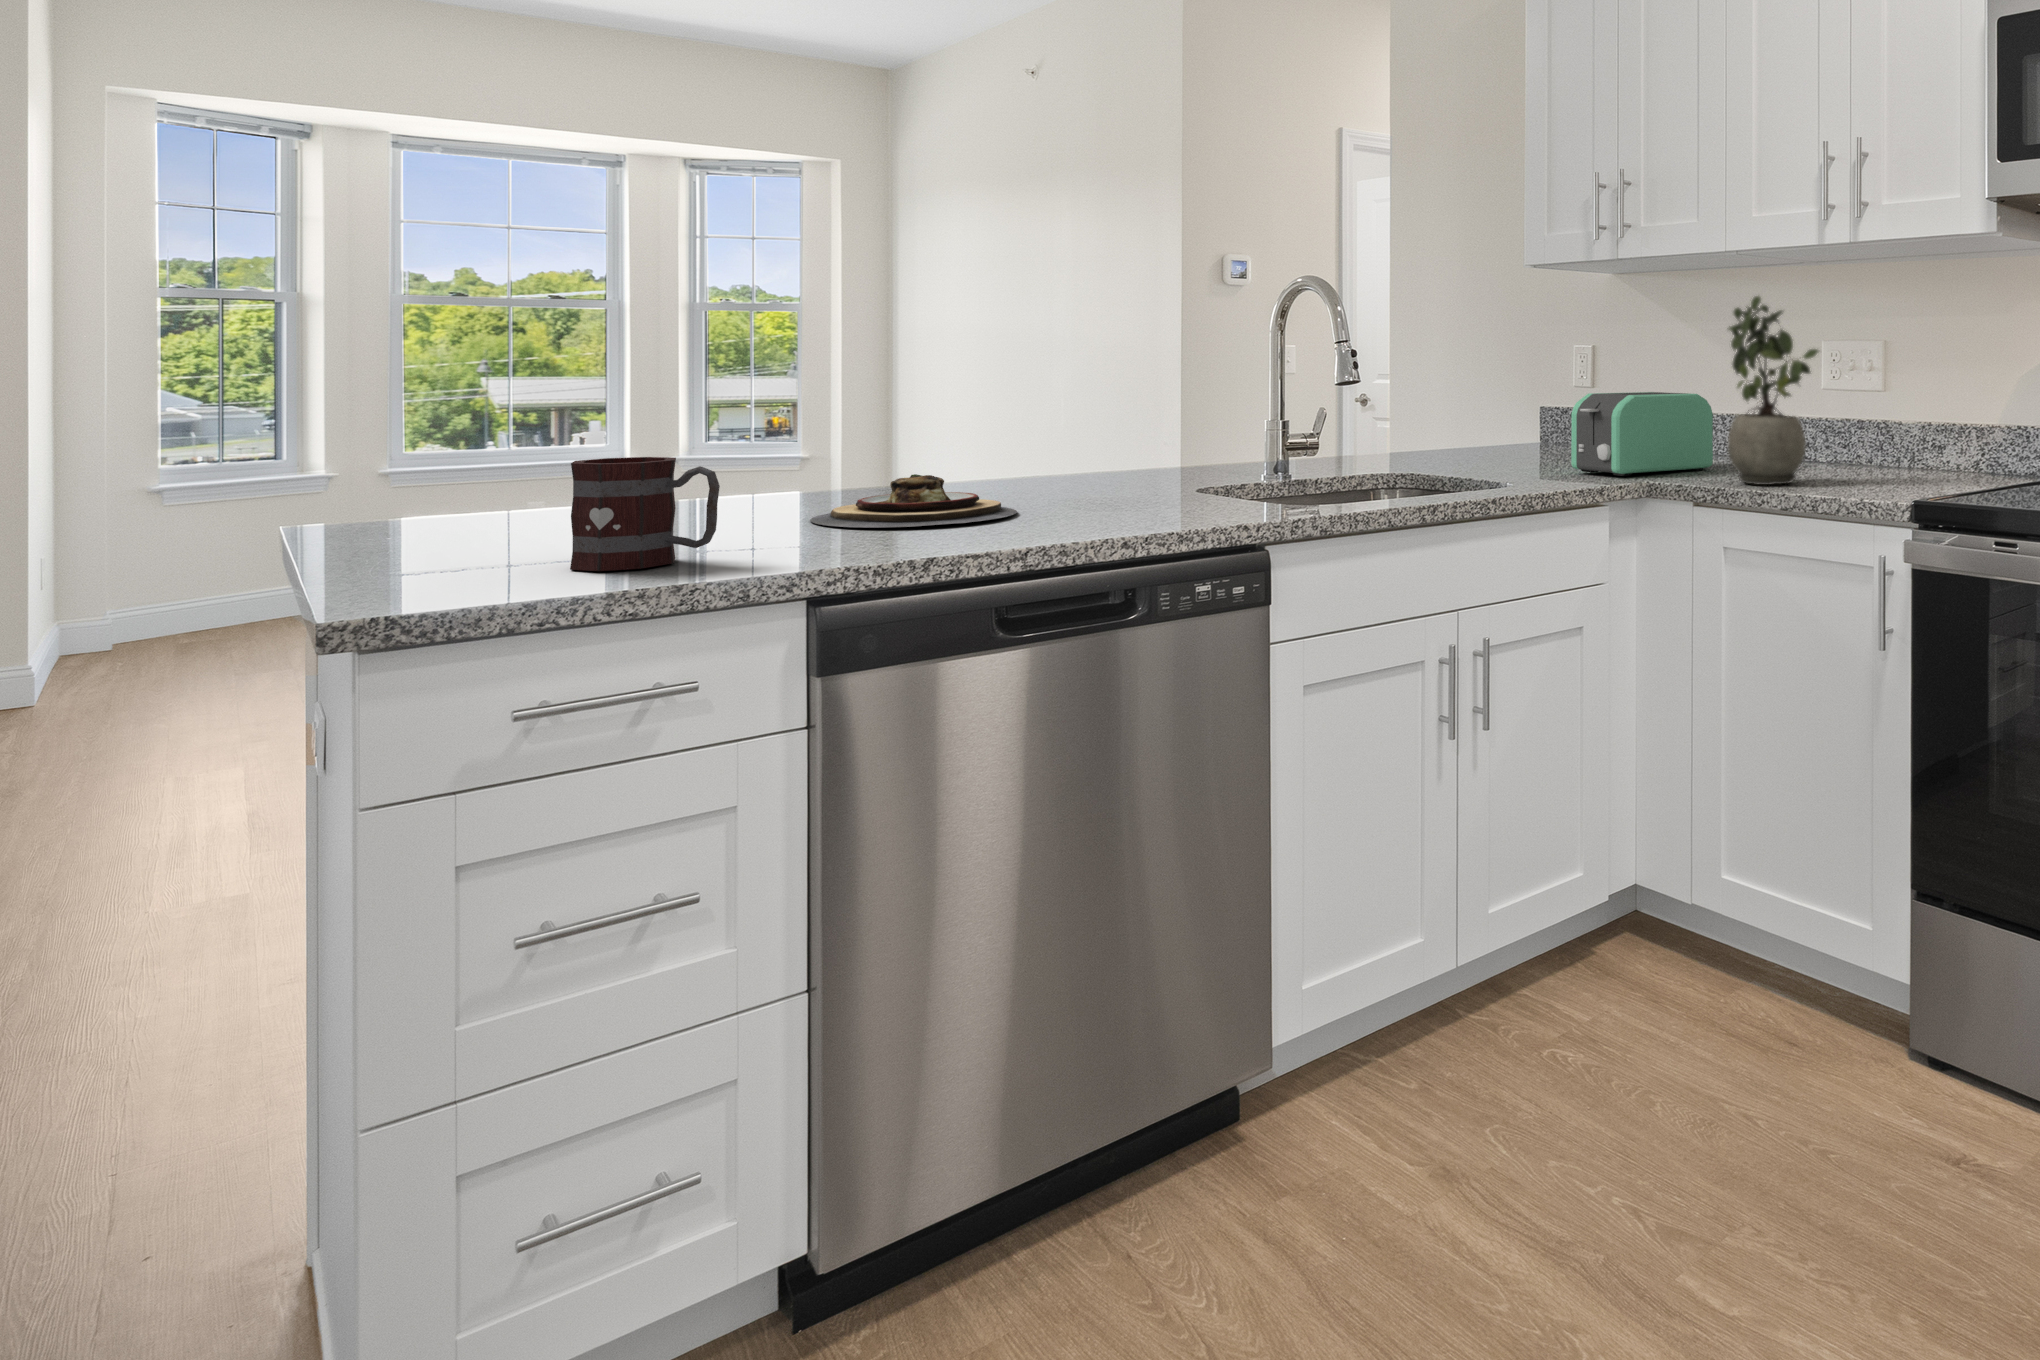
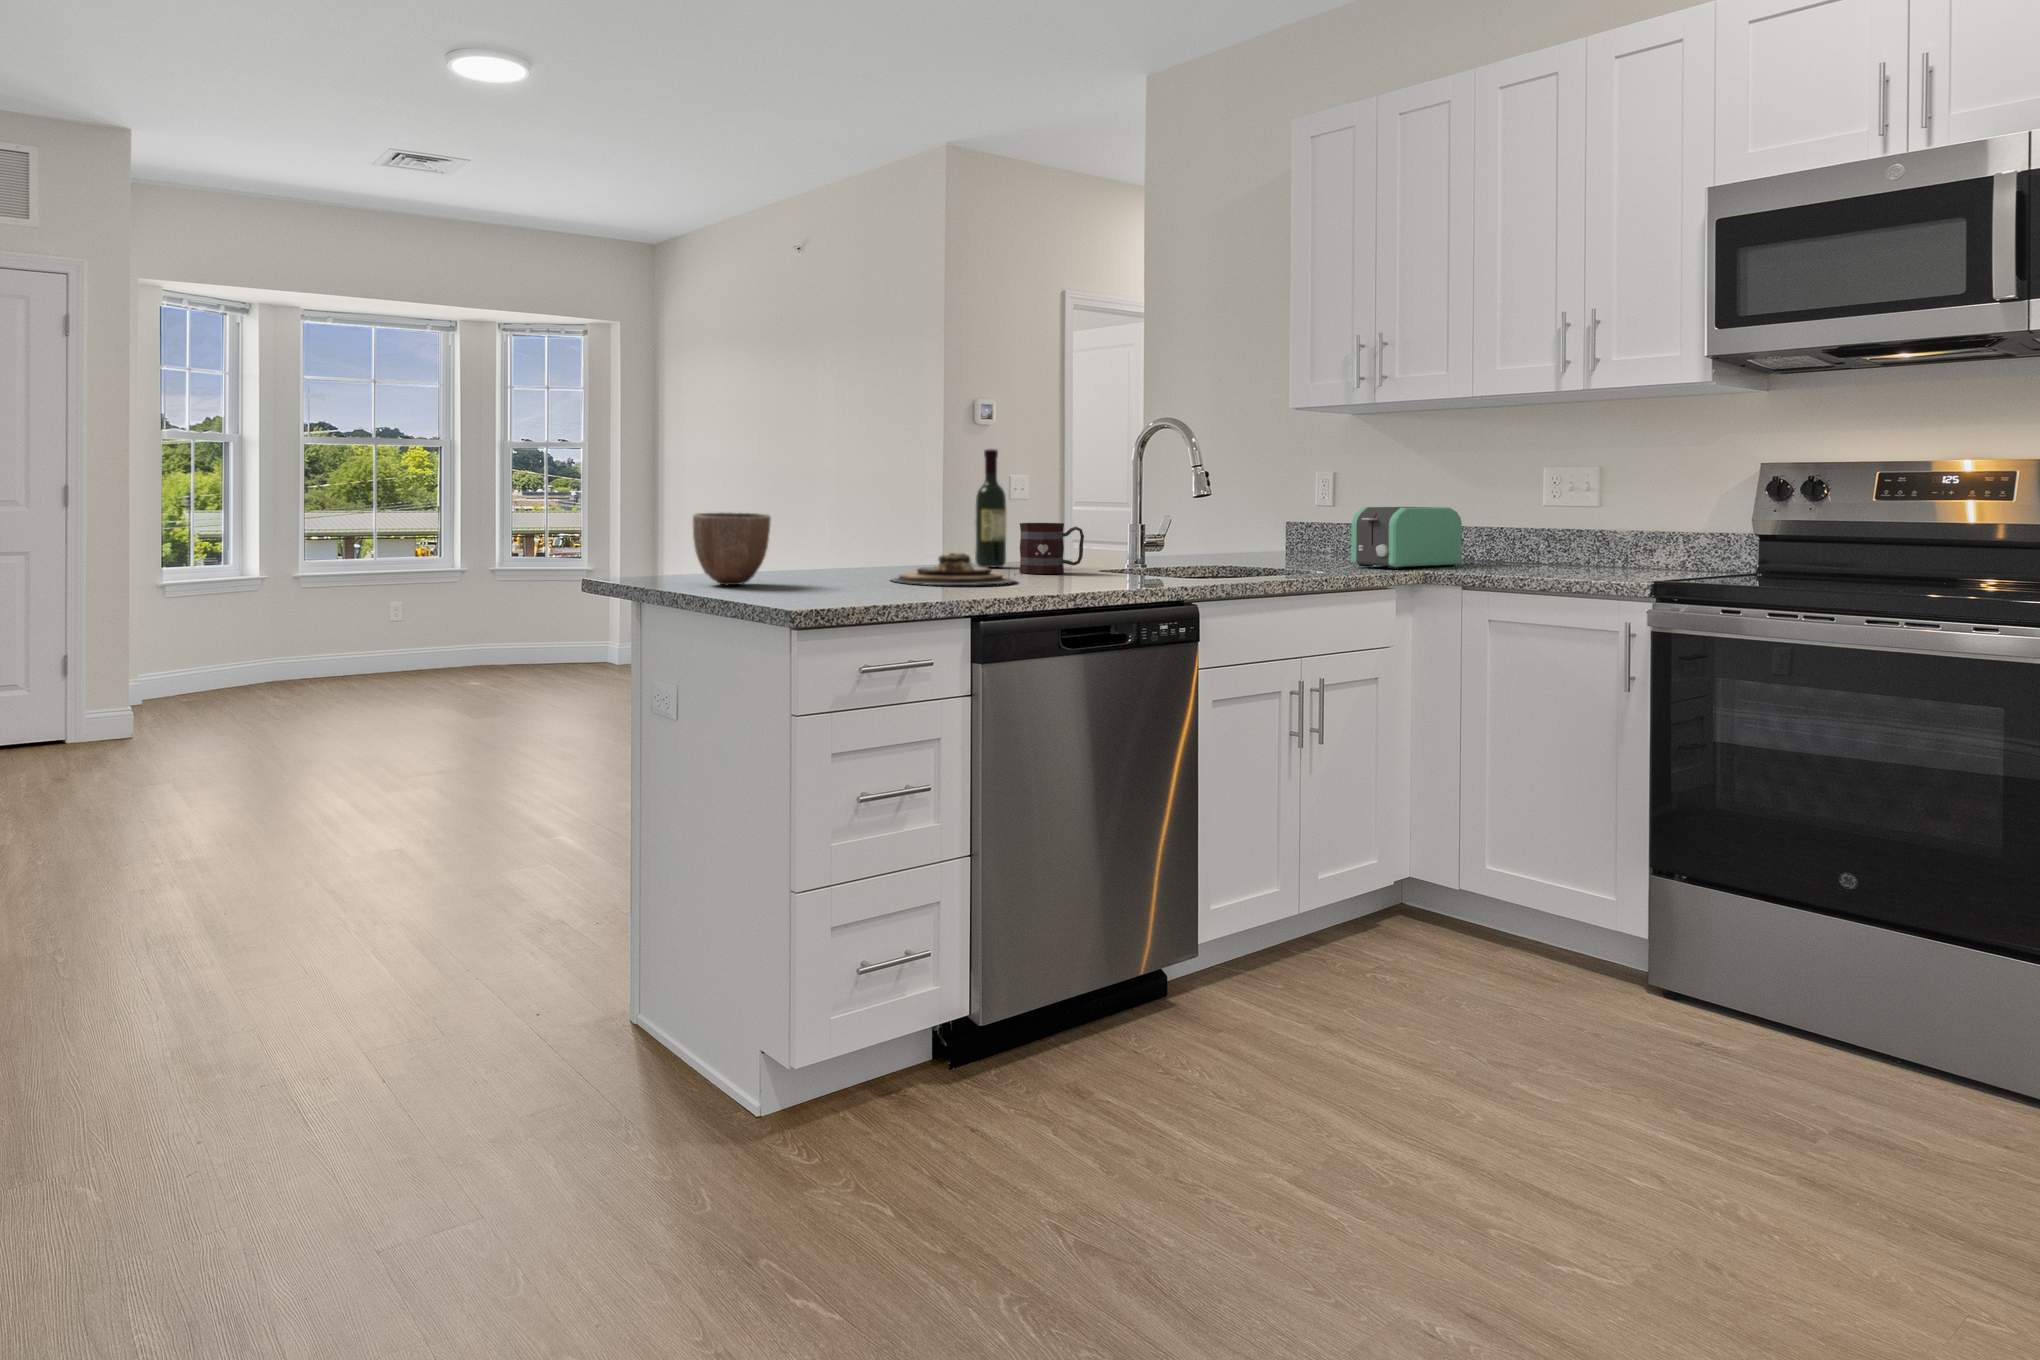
potted plant: present [1728,296,1818,485] -> none [1487,432,1570,574]
wine bottle: none [1028,318,1074,485] -> present [975,449,1007,567]
decorative bowl: none [416,419,569,539] -> present [693,512,770,586]
mug: present [570,457,720,571] -> present [1019,523,1084,574]

